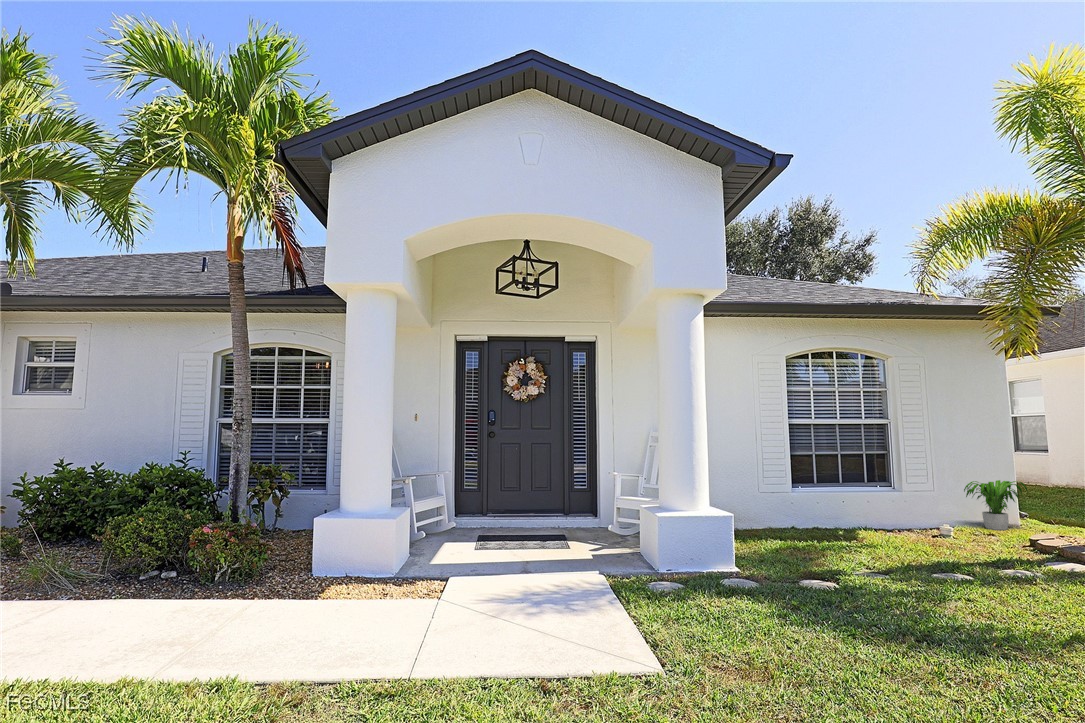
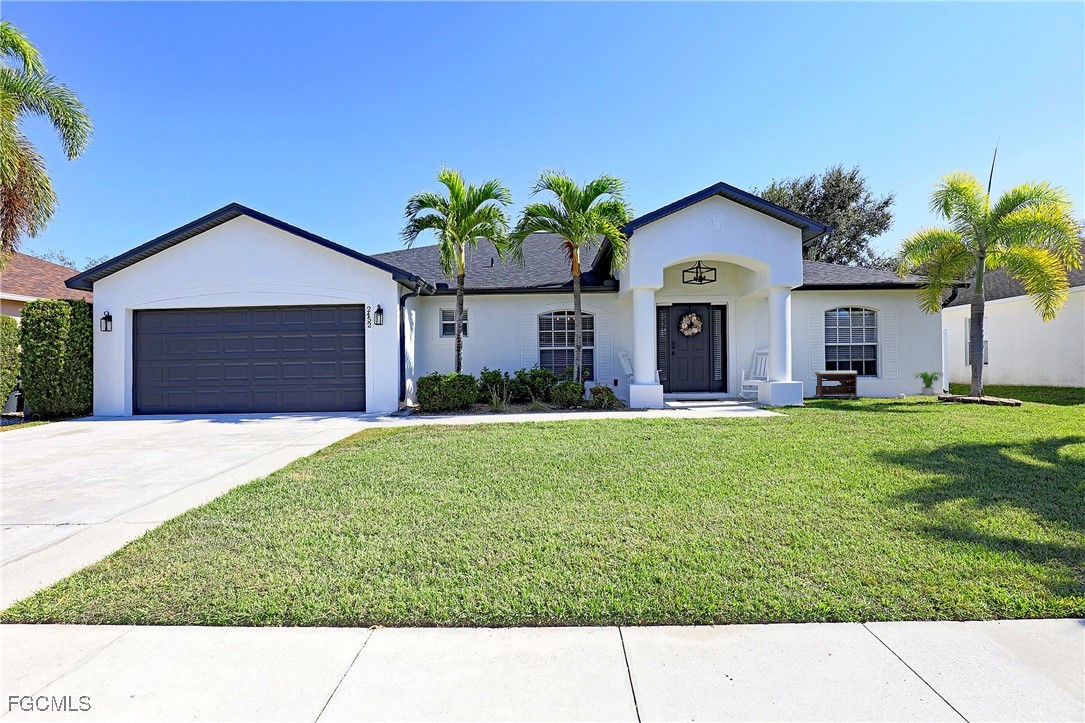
bench: none [765,475,857,531] -> present [814,370,858,397]

